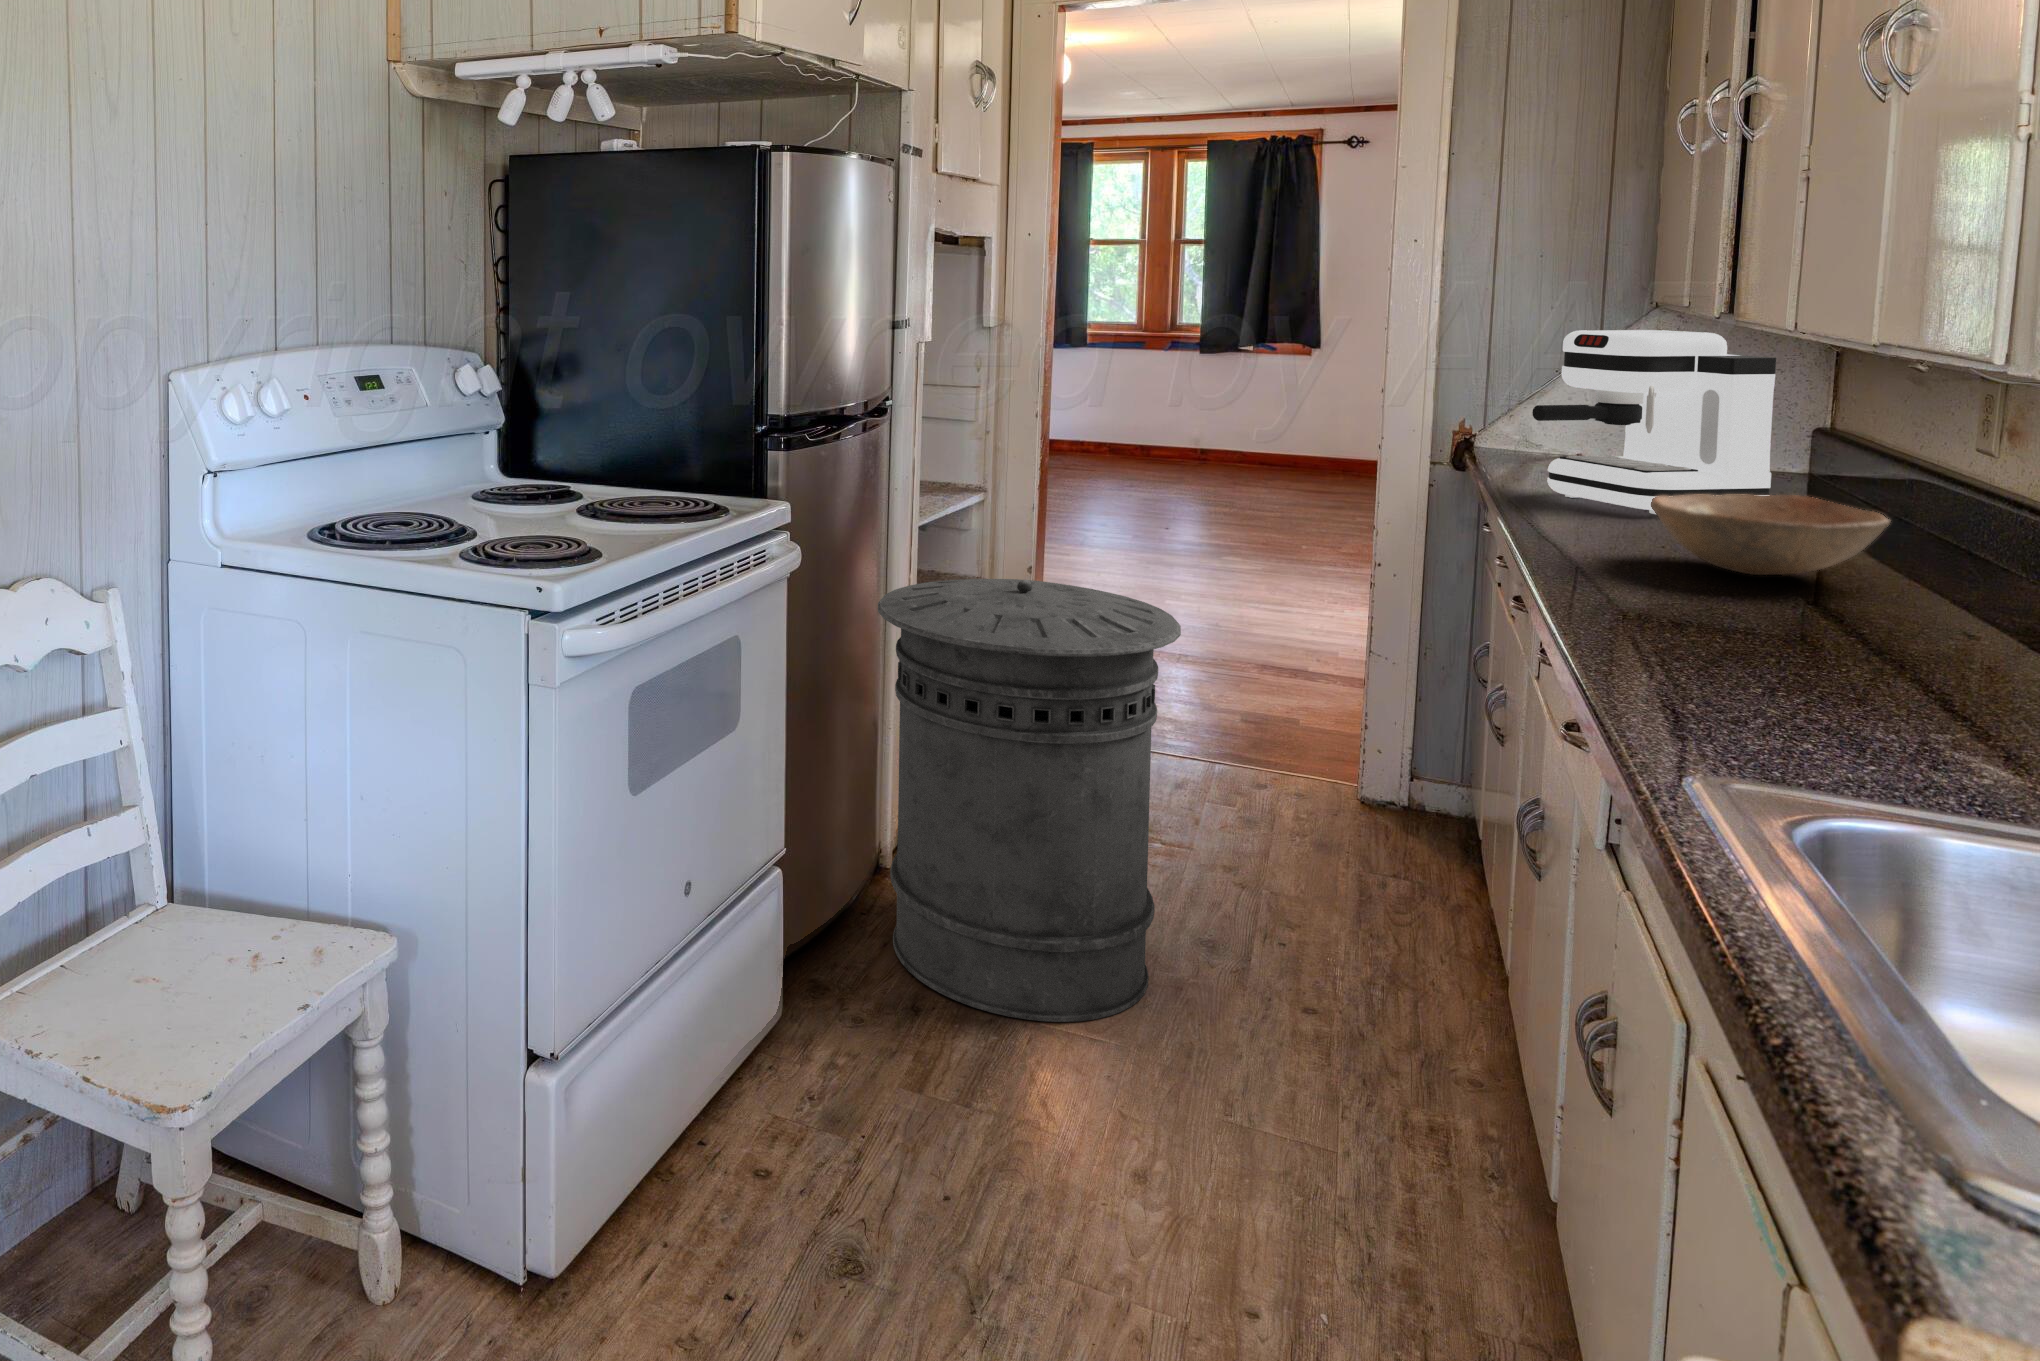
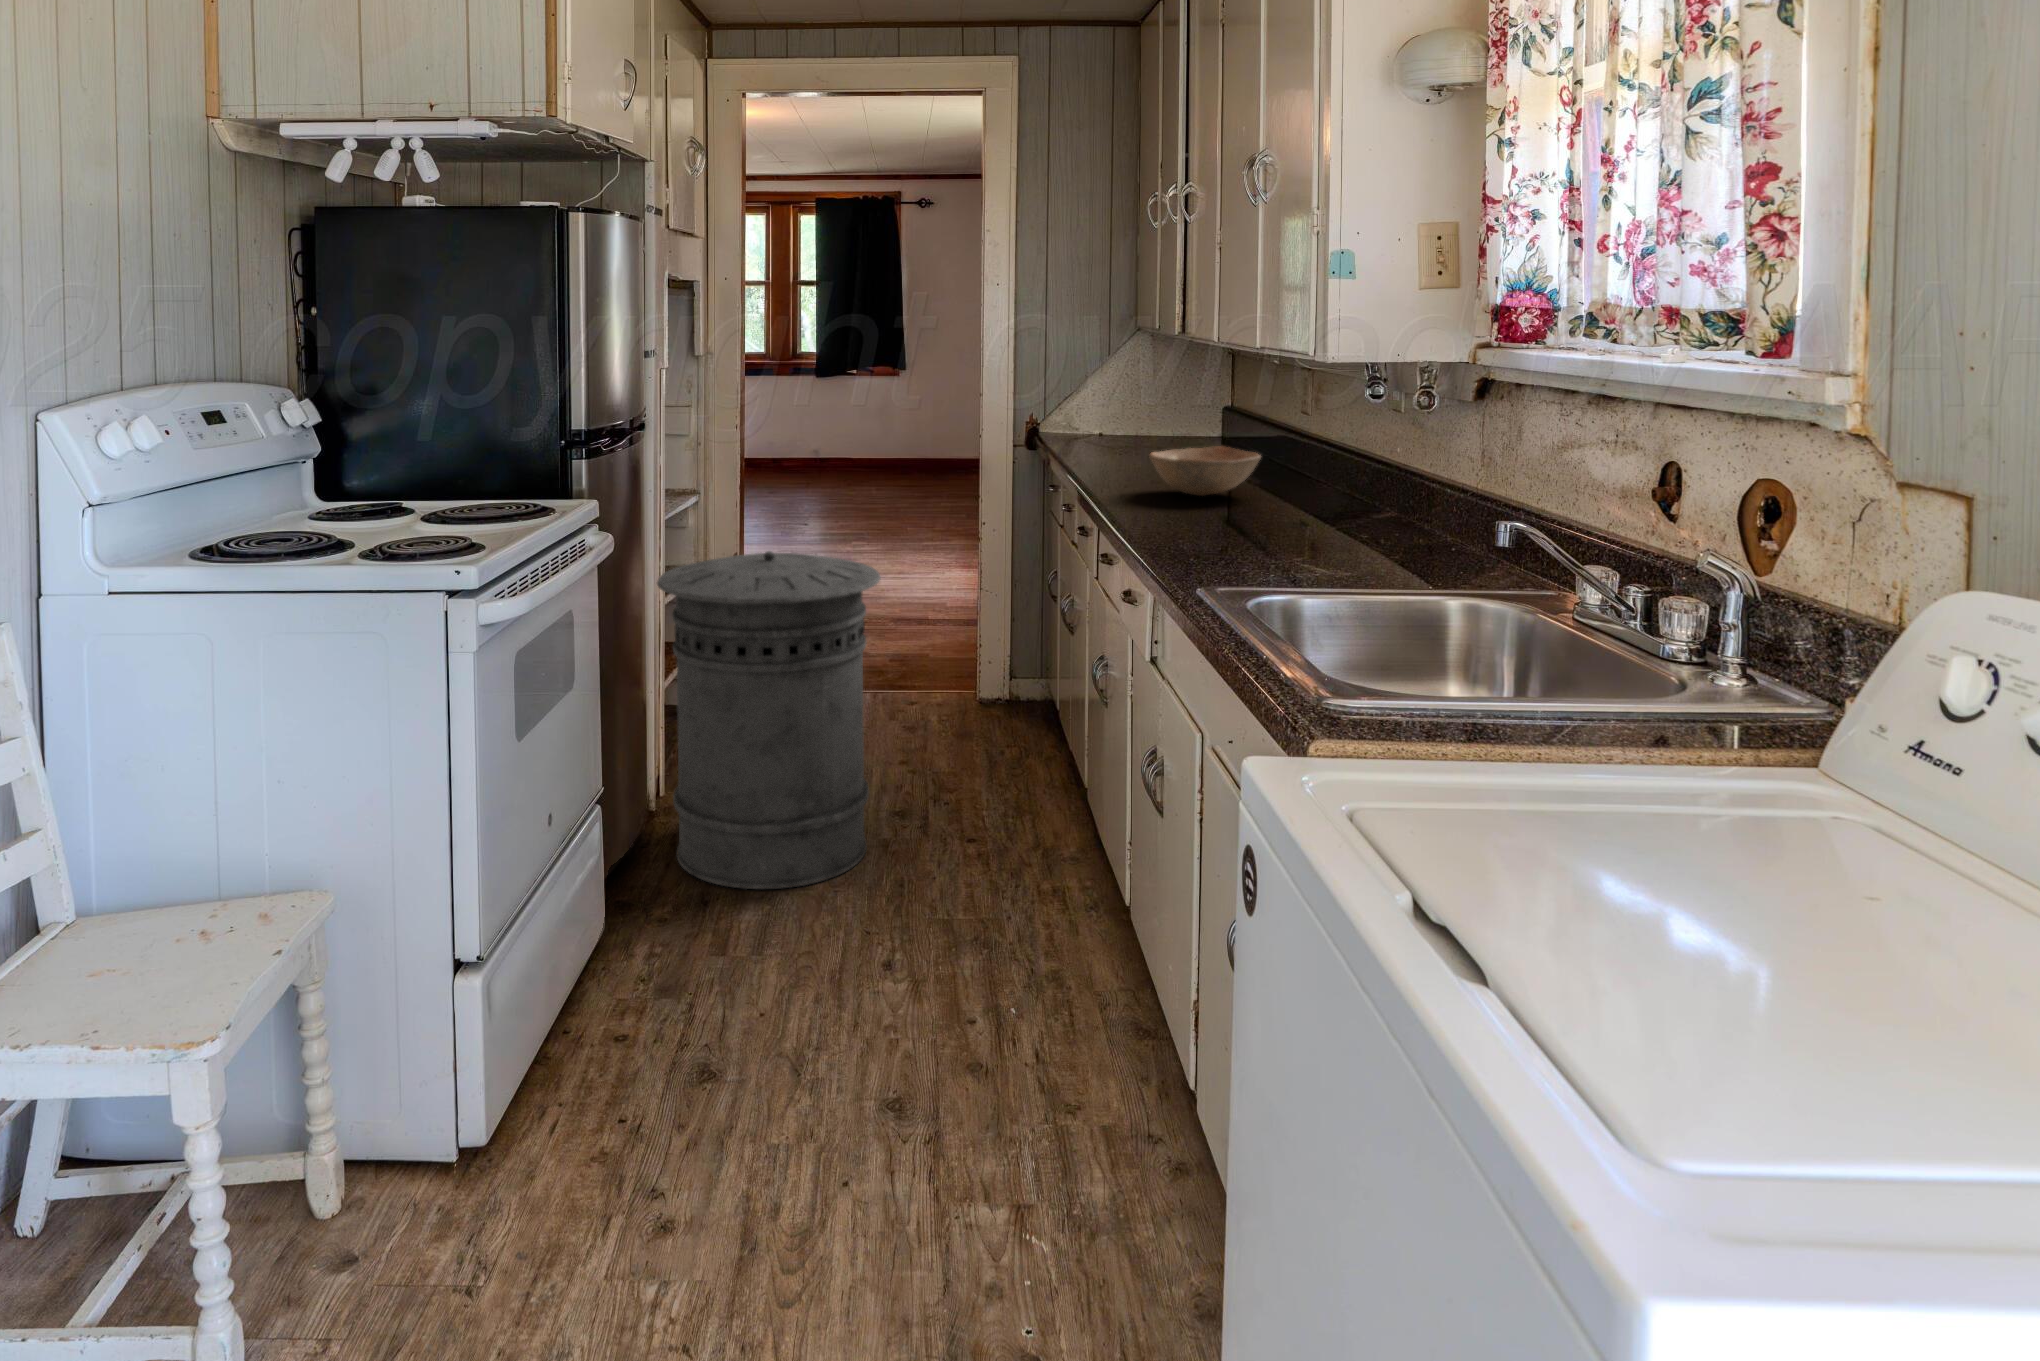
coffee maker: present [1532,330,1776,514] -> none [1079,347,1203,467]

